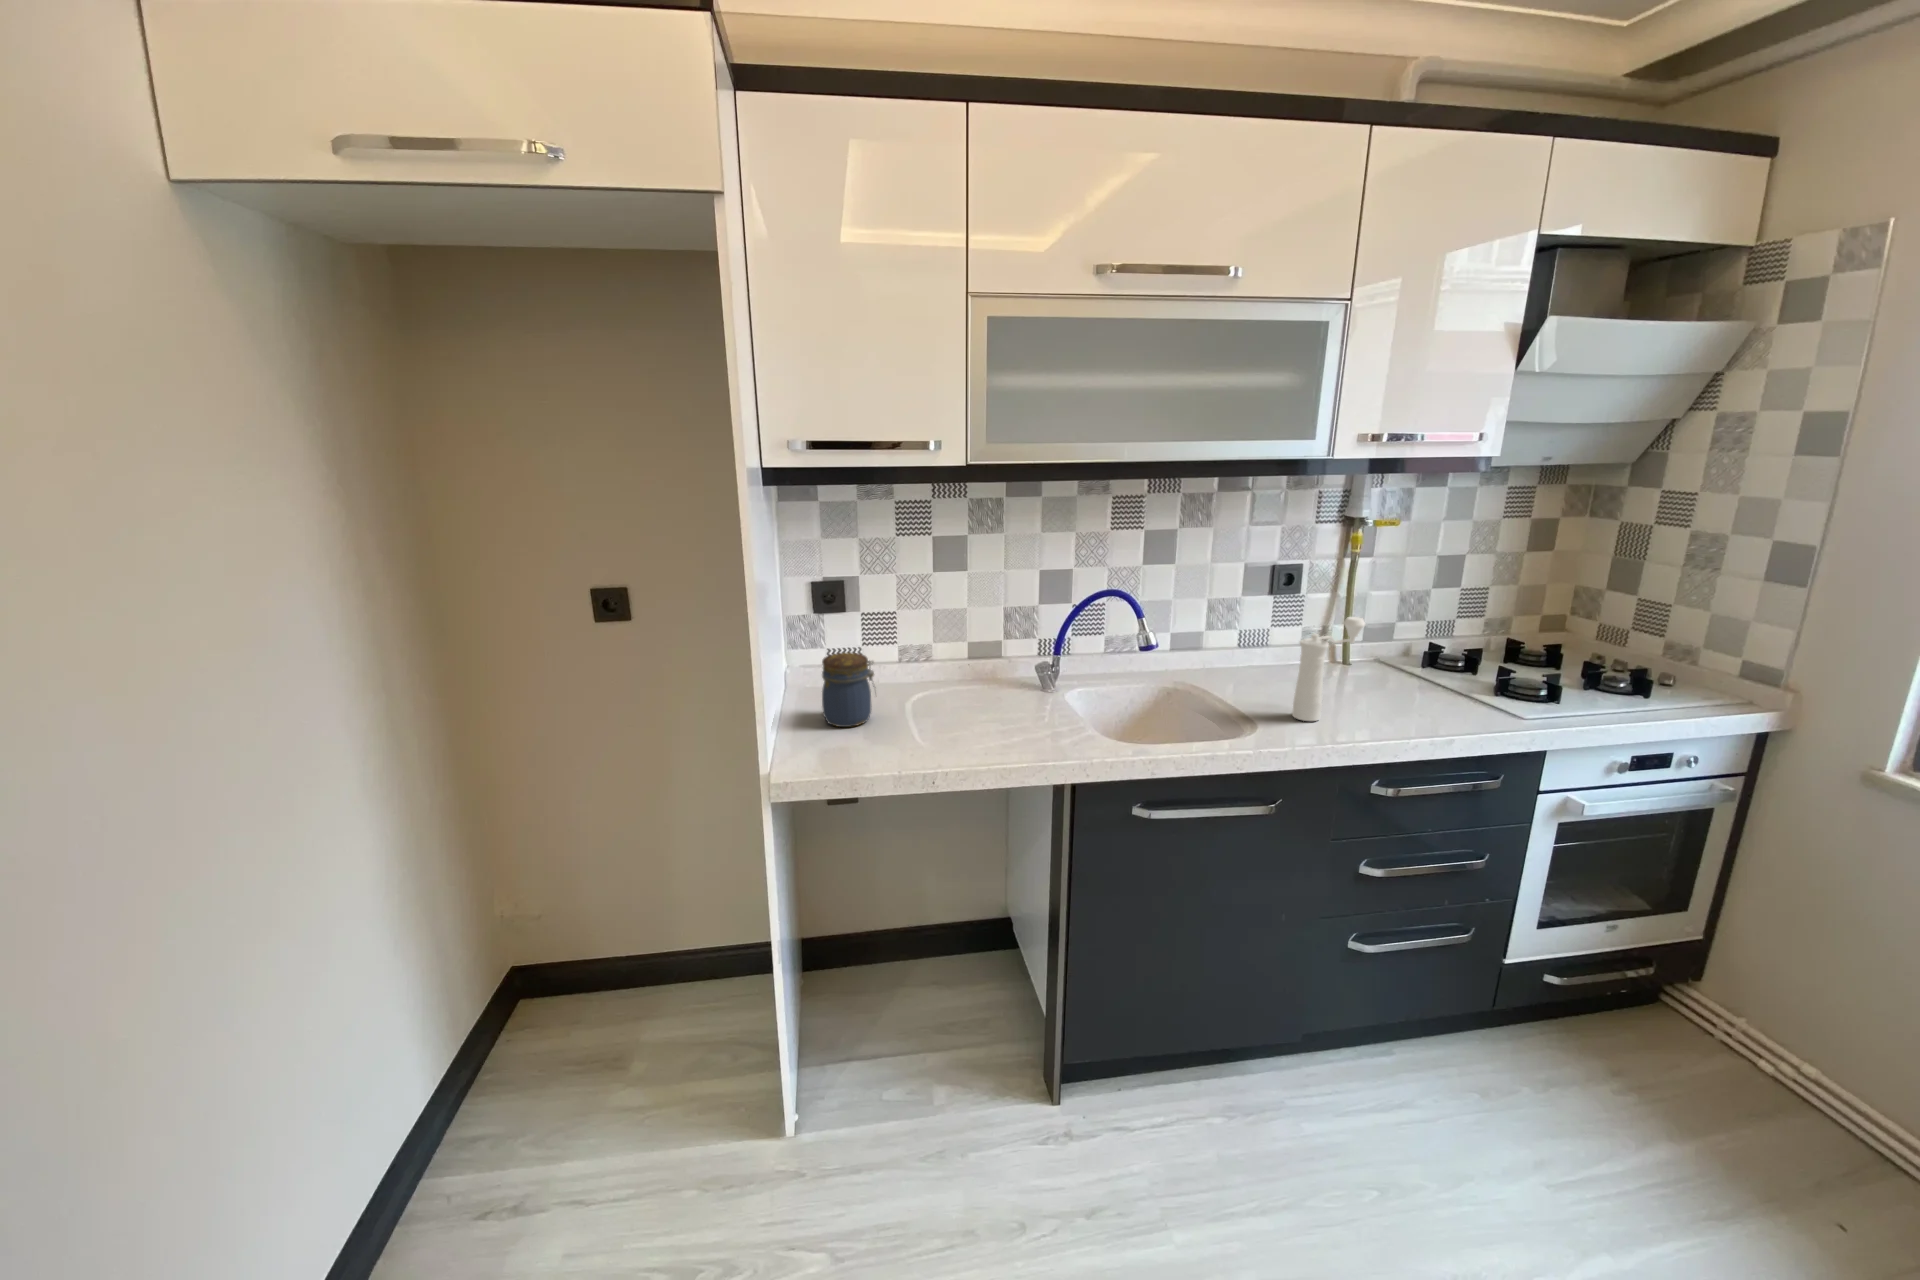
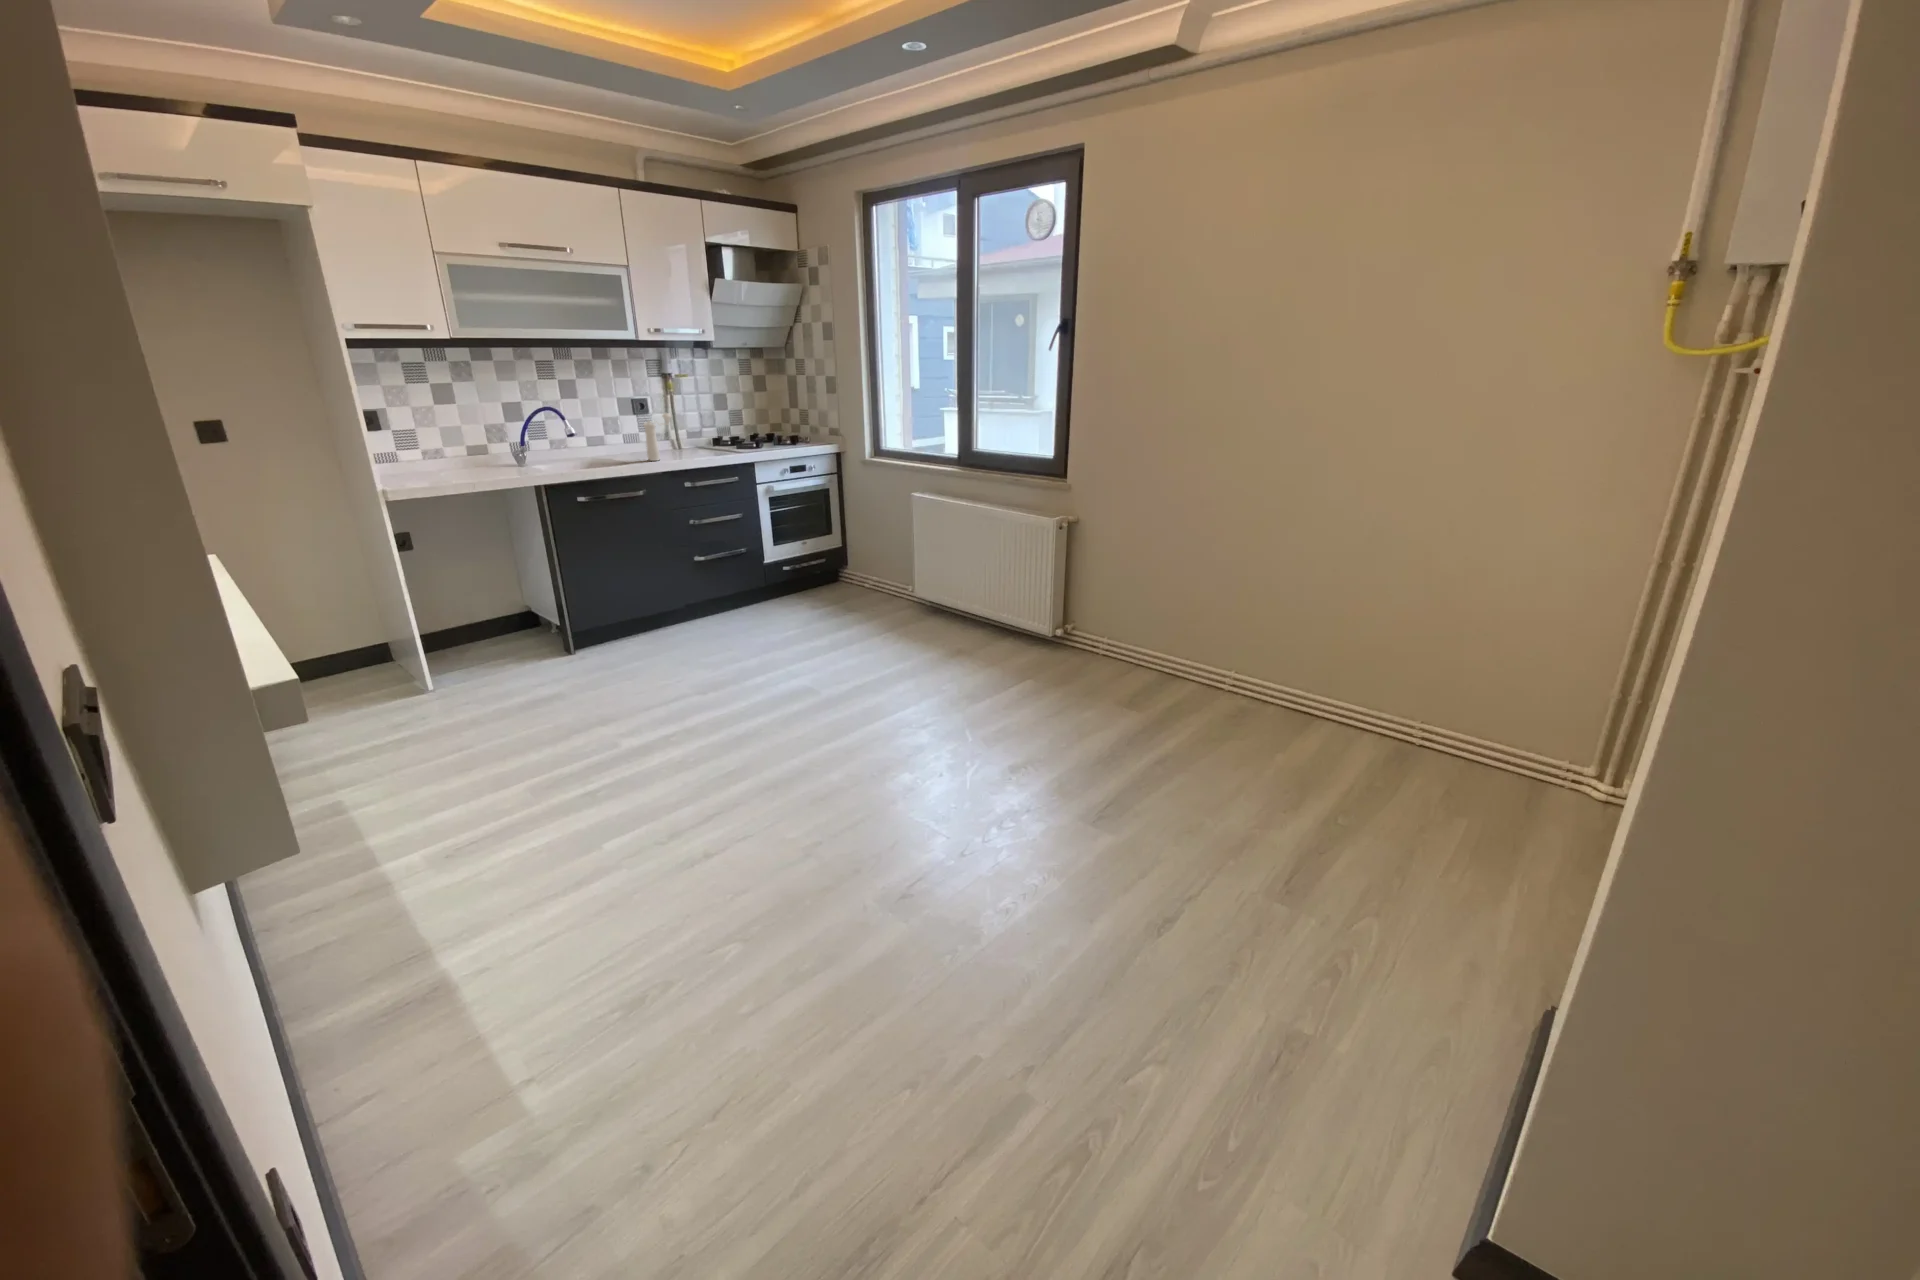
jar: present [822,652,874,727] -> none [385,442,424,480]

